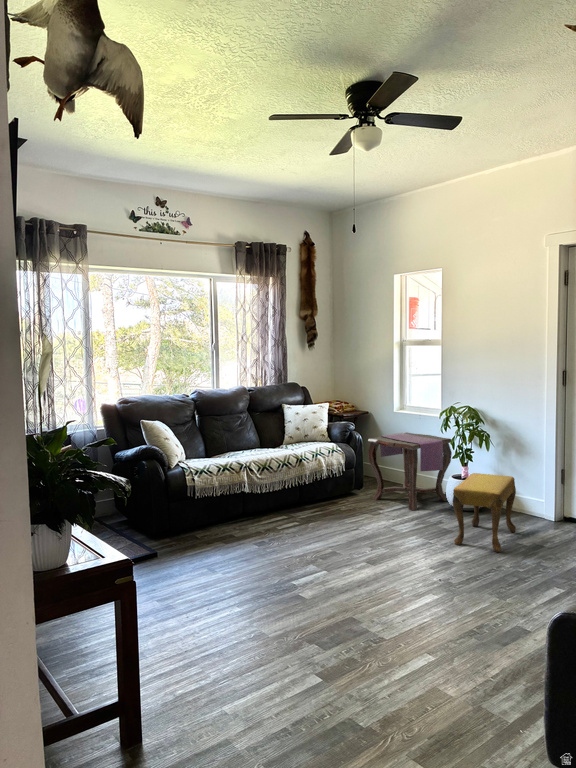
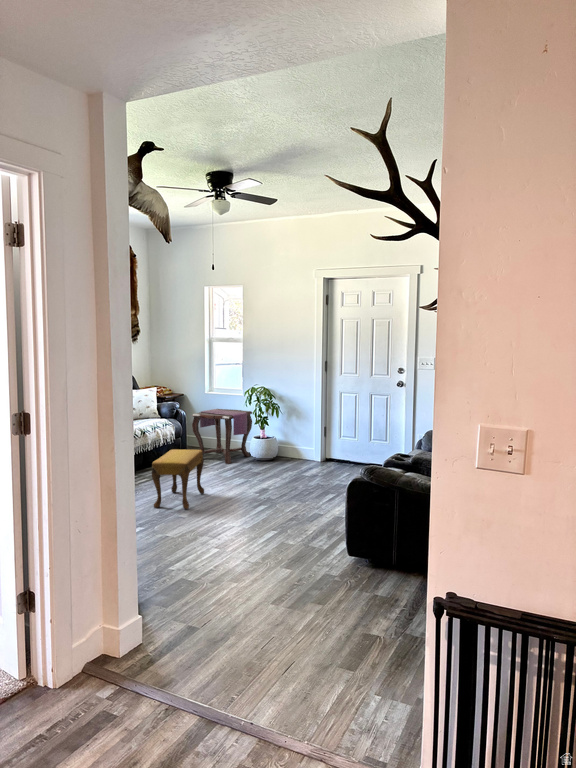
footstool: present [453,473,516,552] -> present [152,449,204,510]

